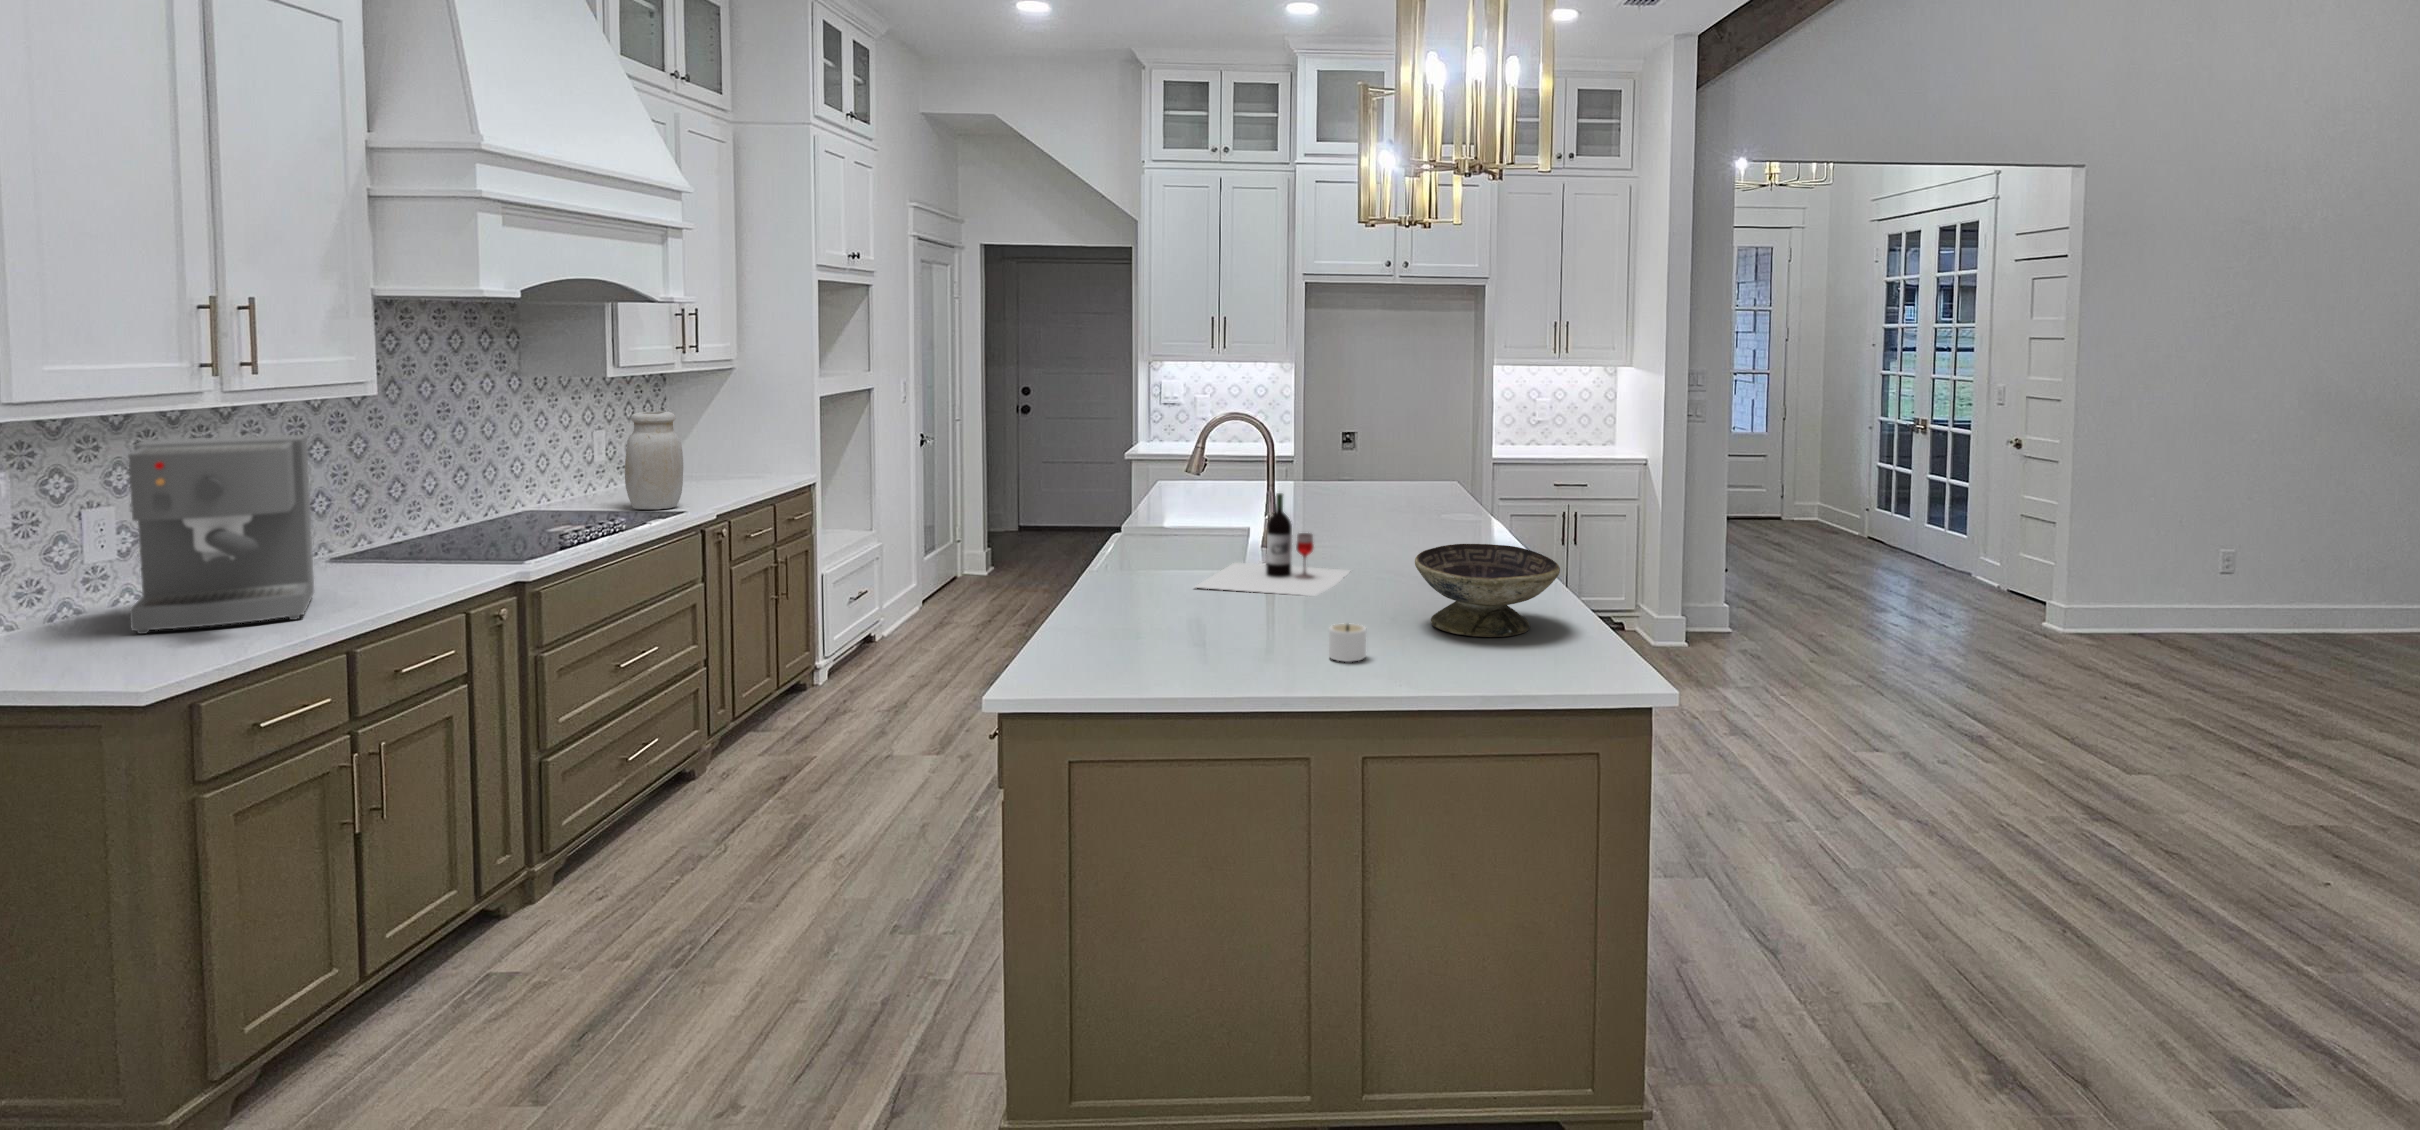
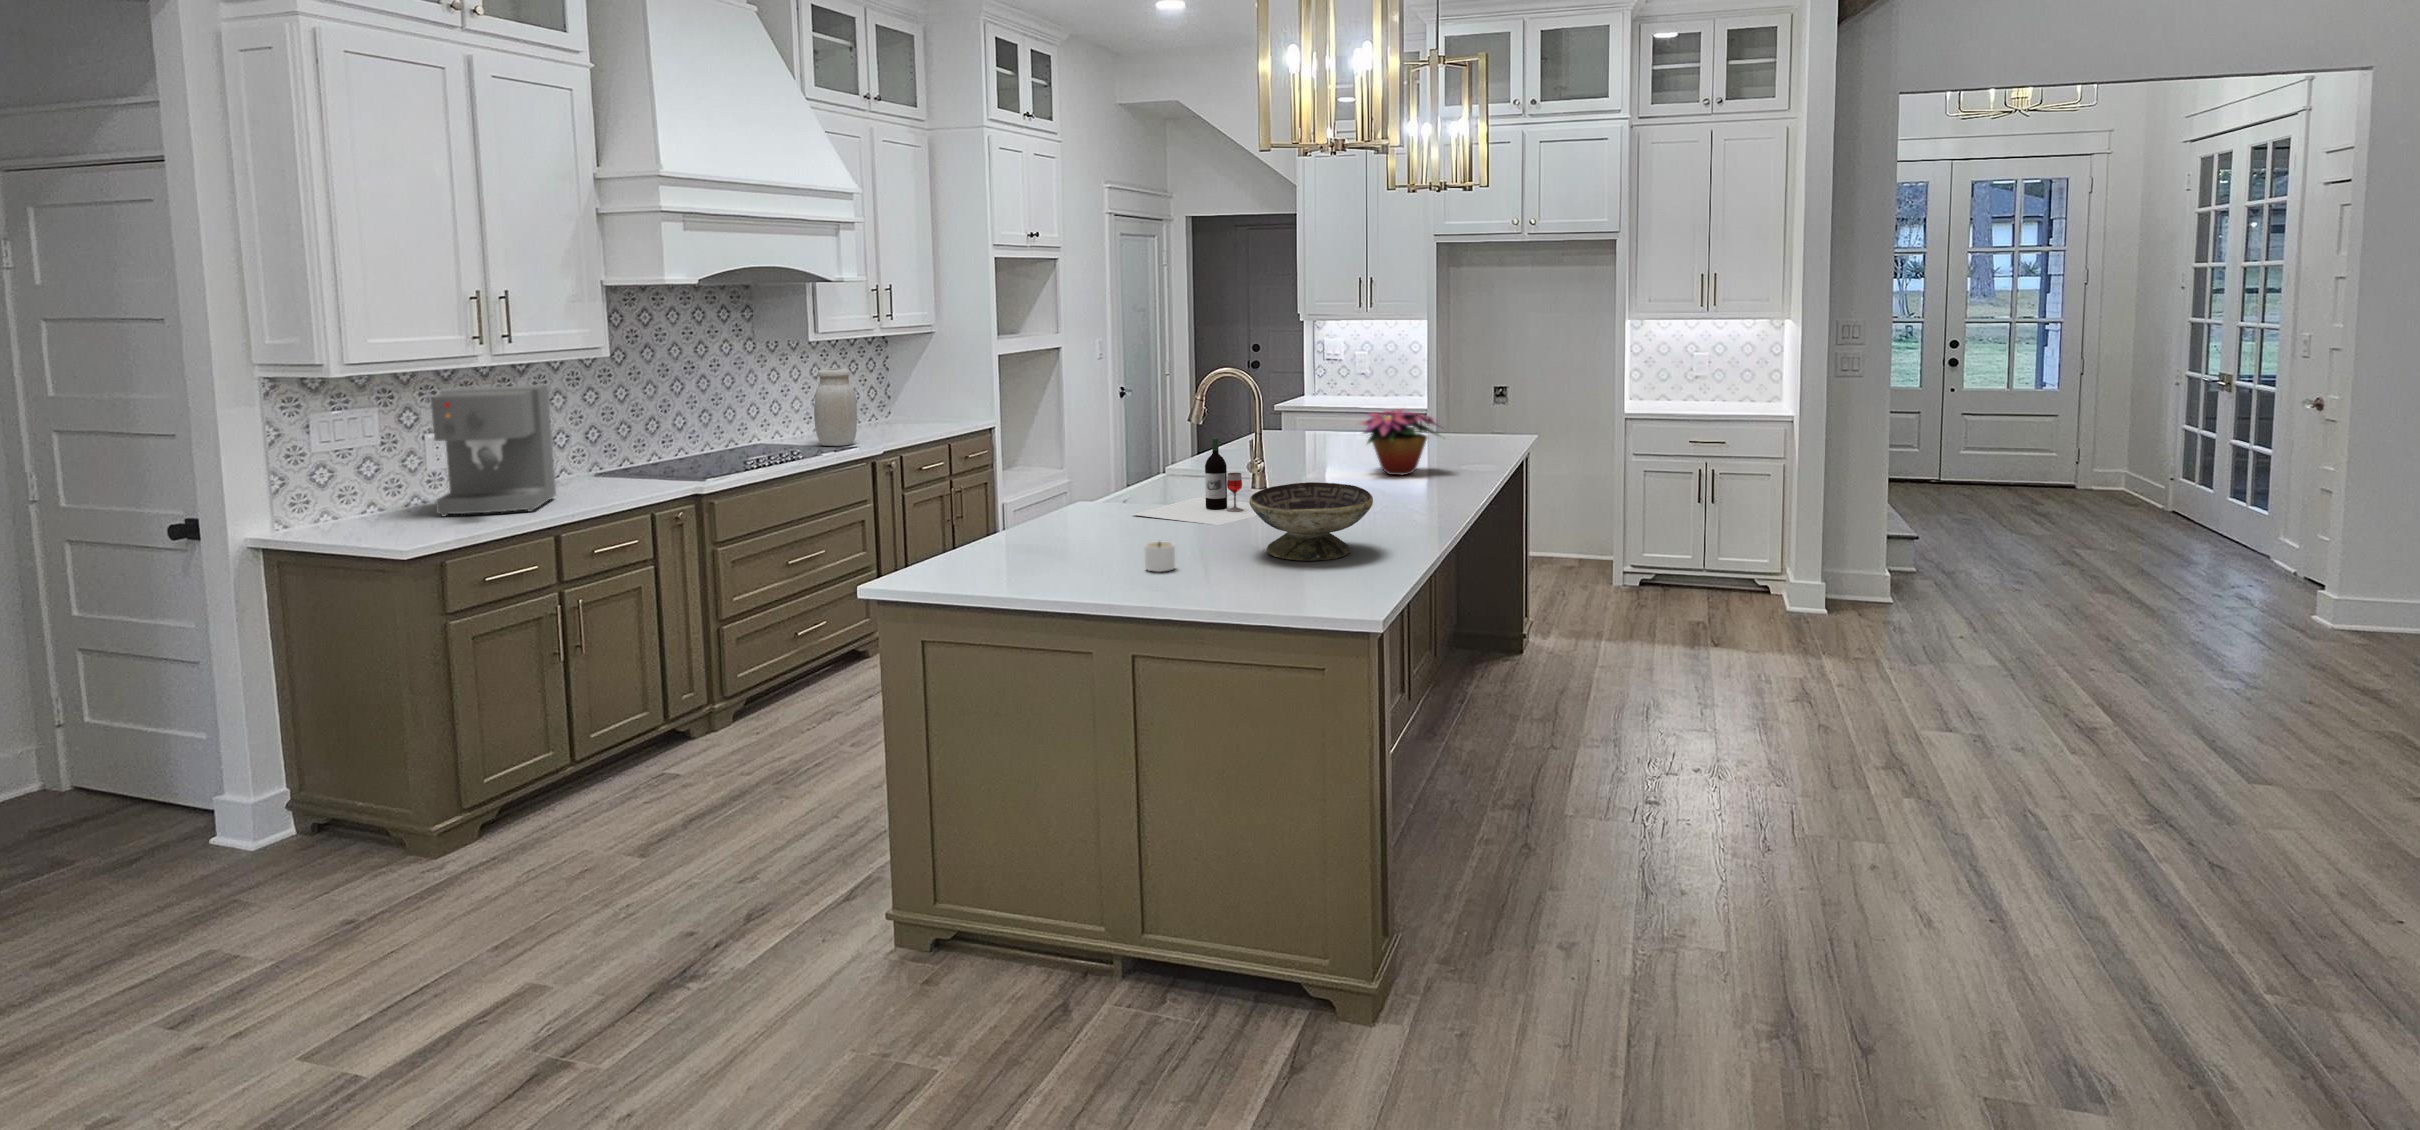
flower arrangement: none [1356,455,1464,529] -> present [1360,409,1445,475]

